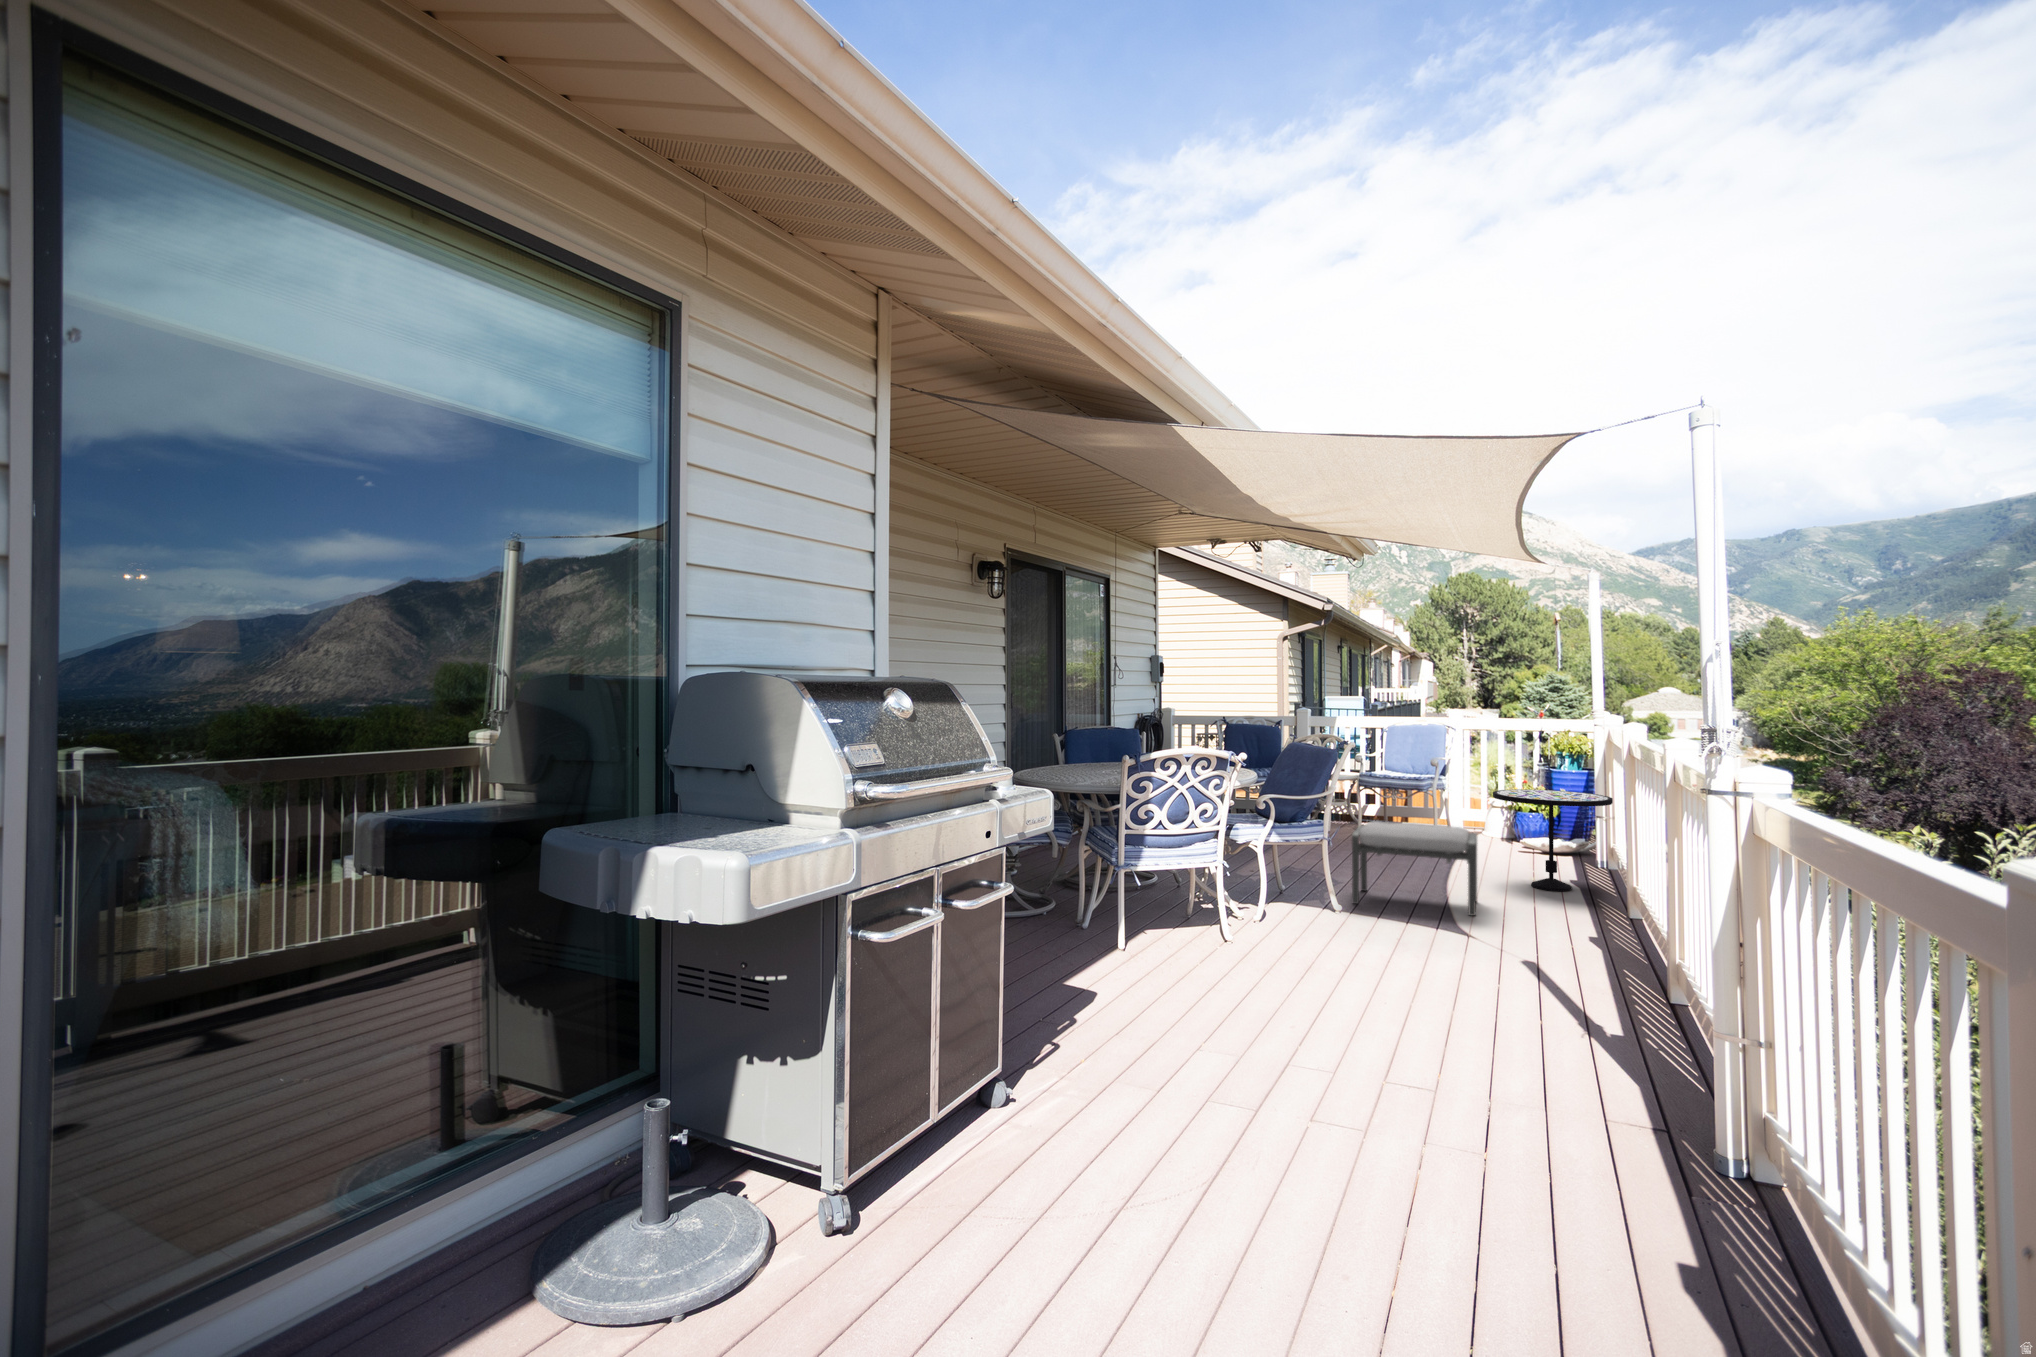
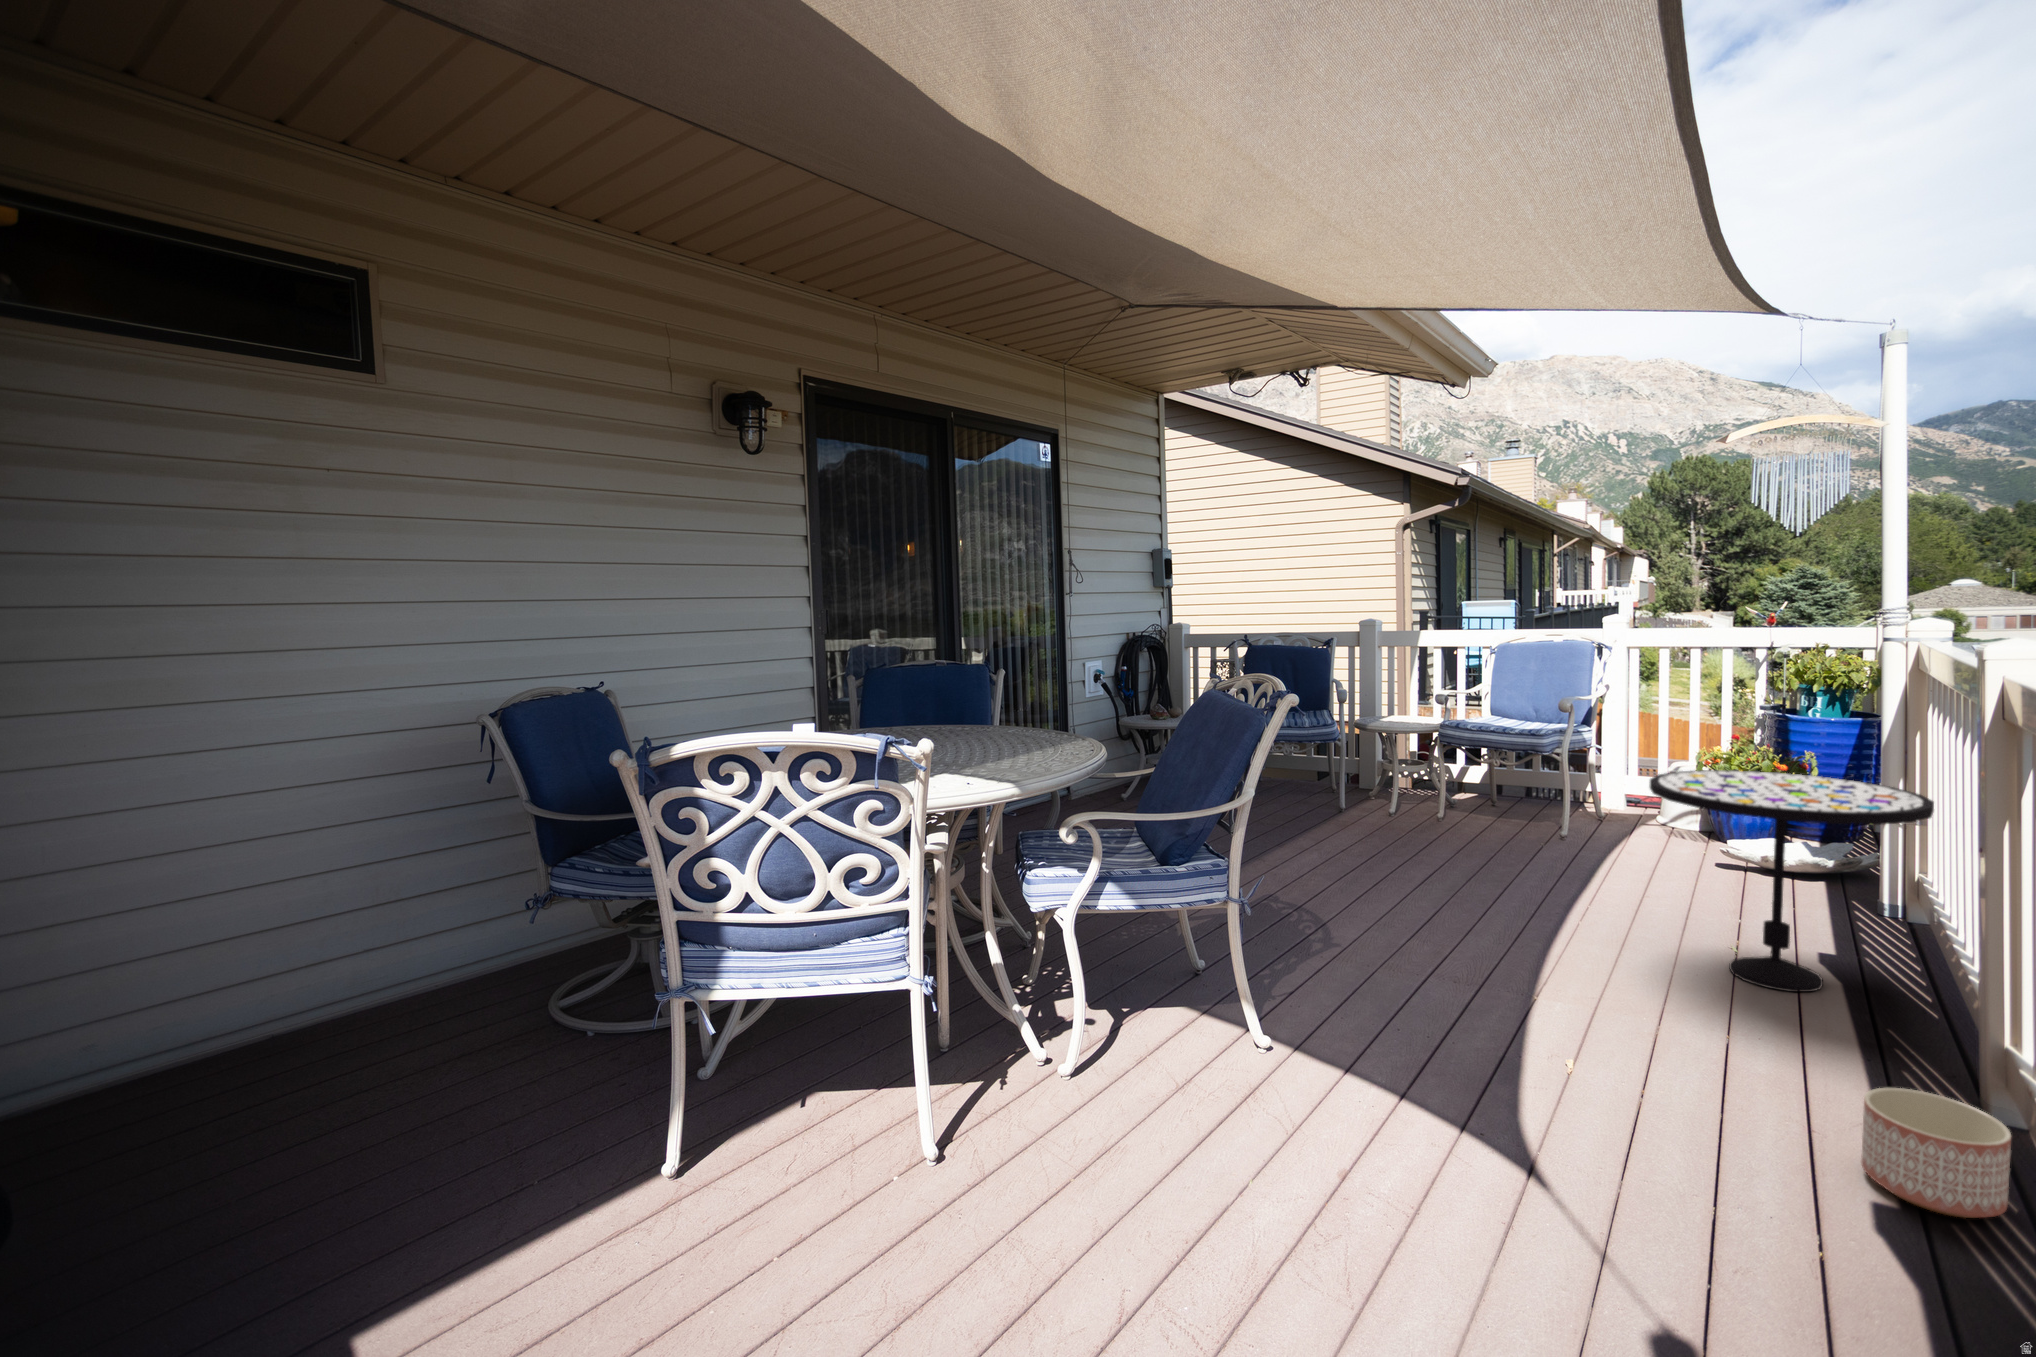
ottoman: present [1352,821,1477,916] -> none [1307,844,1595,1085]
planter: none [1586,898,1633,937] -> present [1861,1088,2011,1218]

